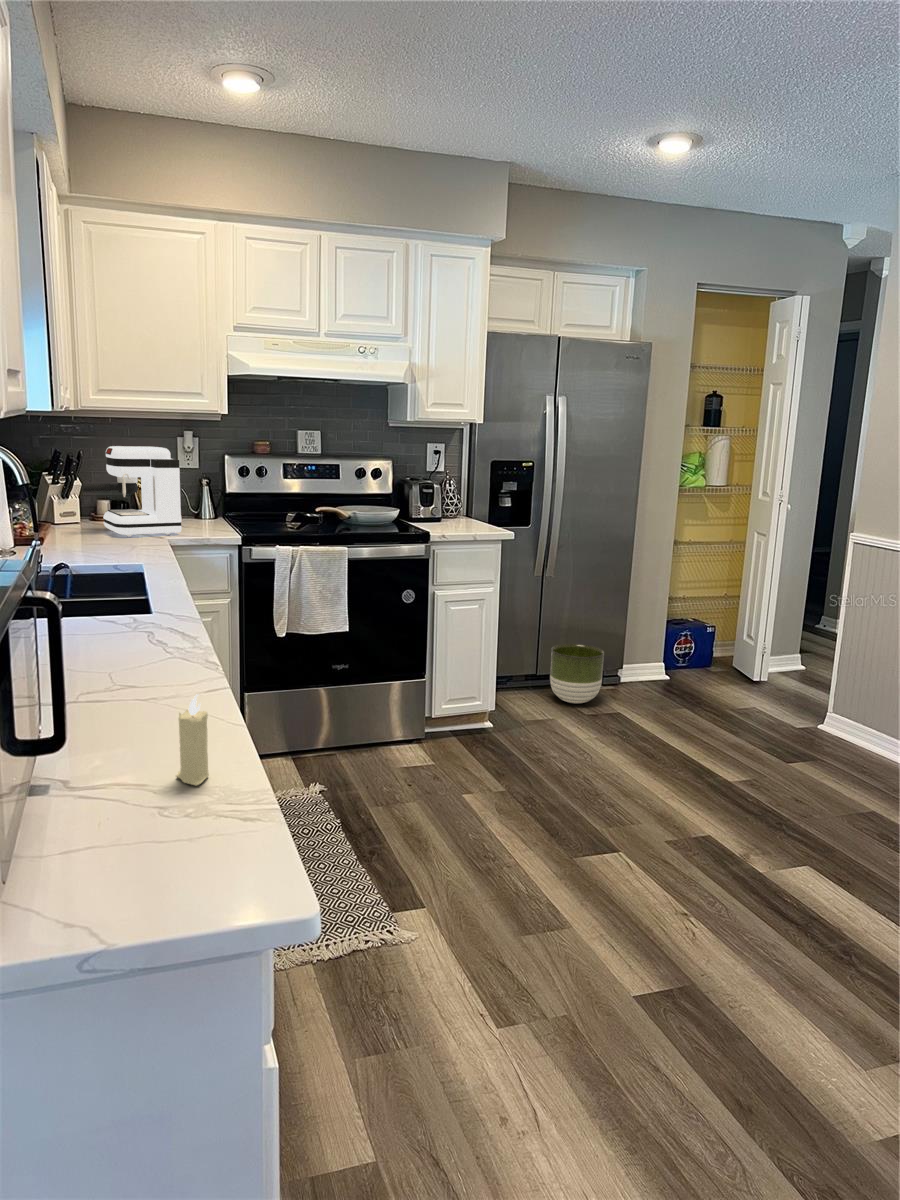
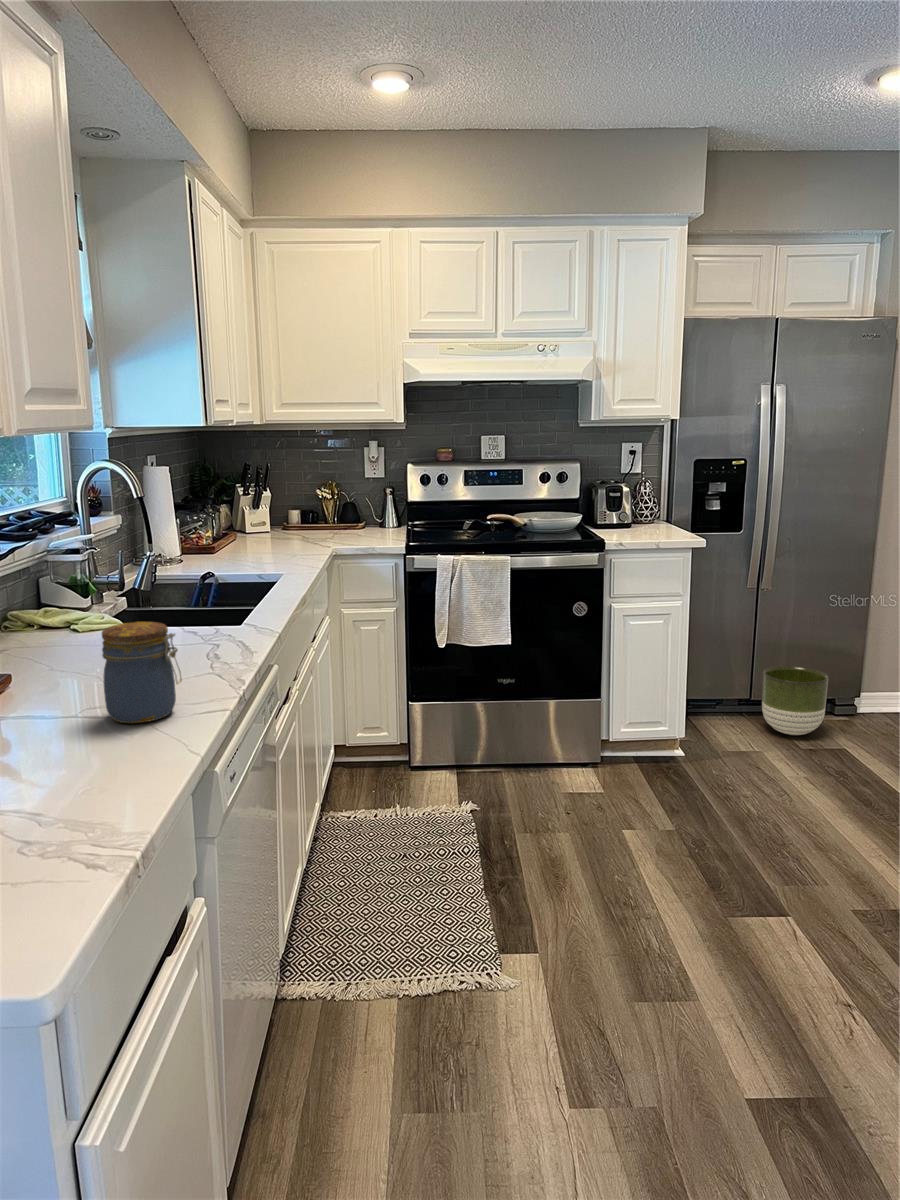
coffee maker: present [82,446,182,537] -> none [263,457,350,545]
jar: none [113,615,189,714] -> present [102,622,182,723]
candle: present [176,694,209,785] -> none [79,708,116,807]

